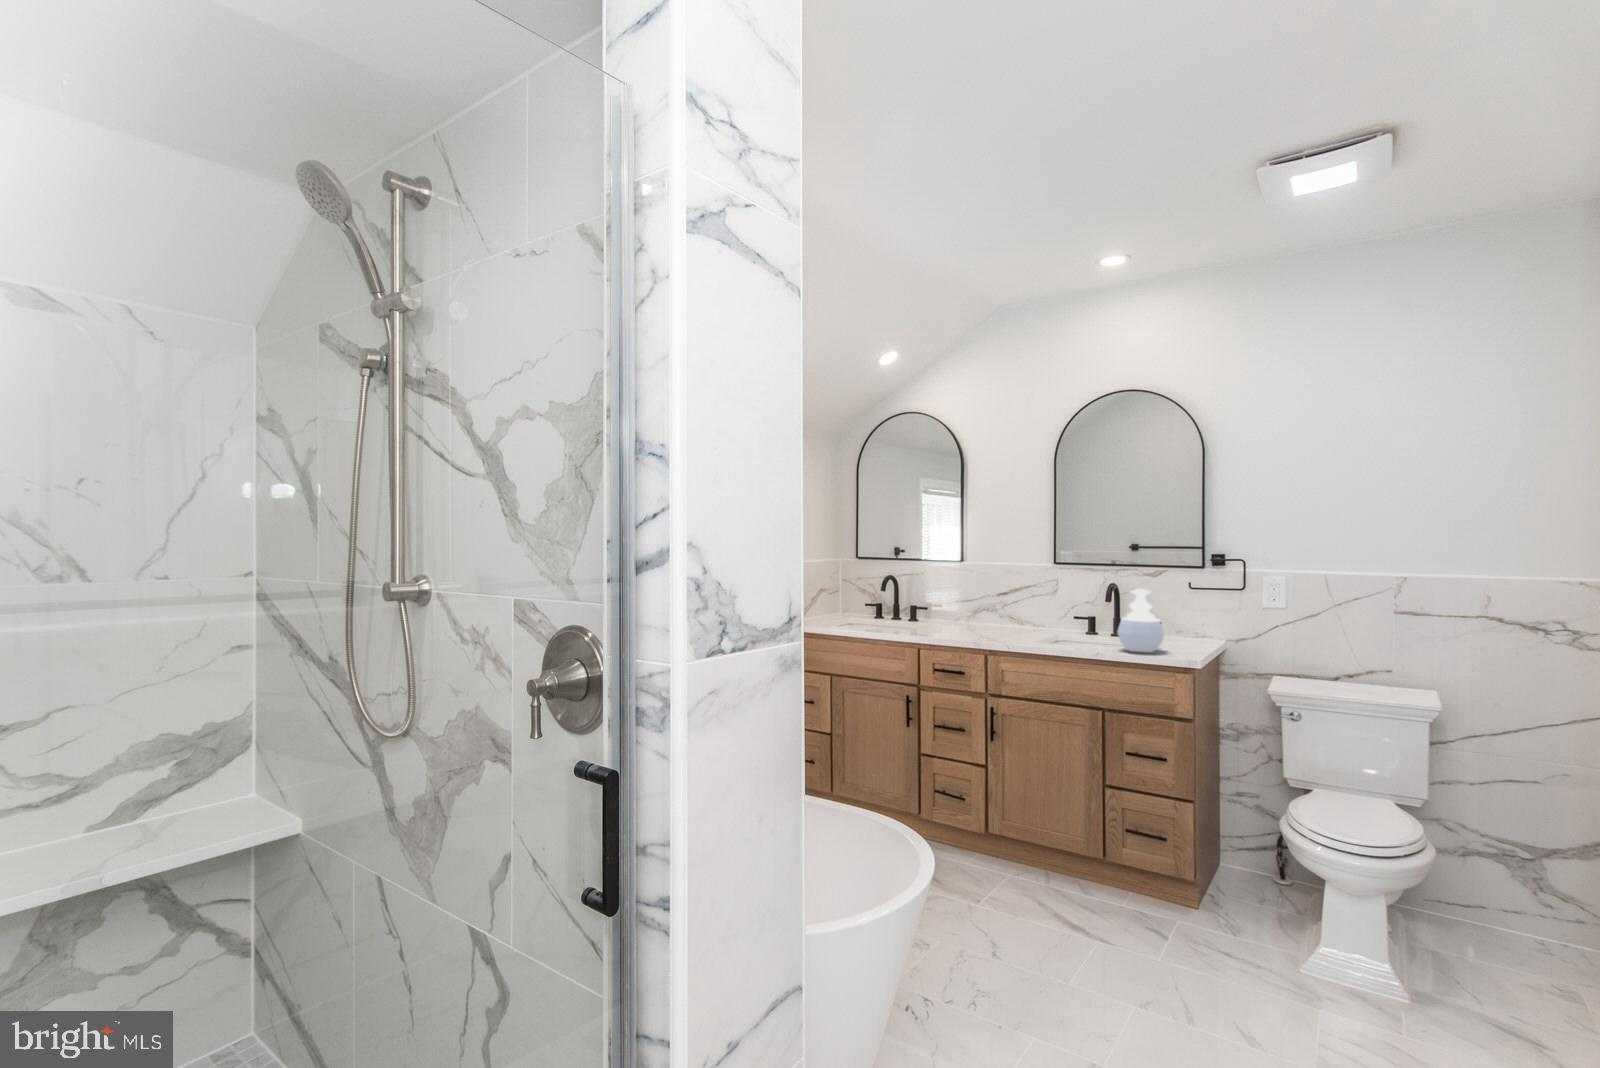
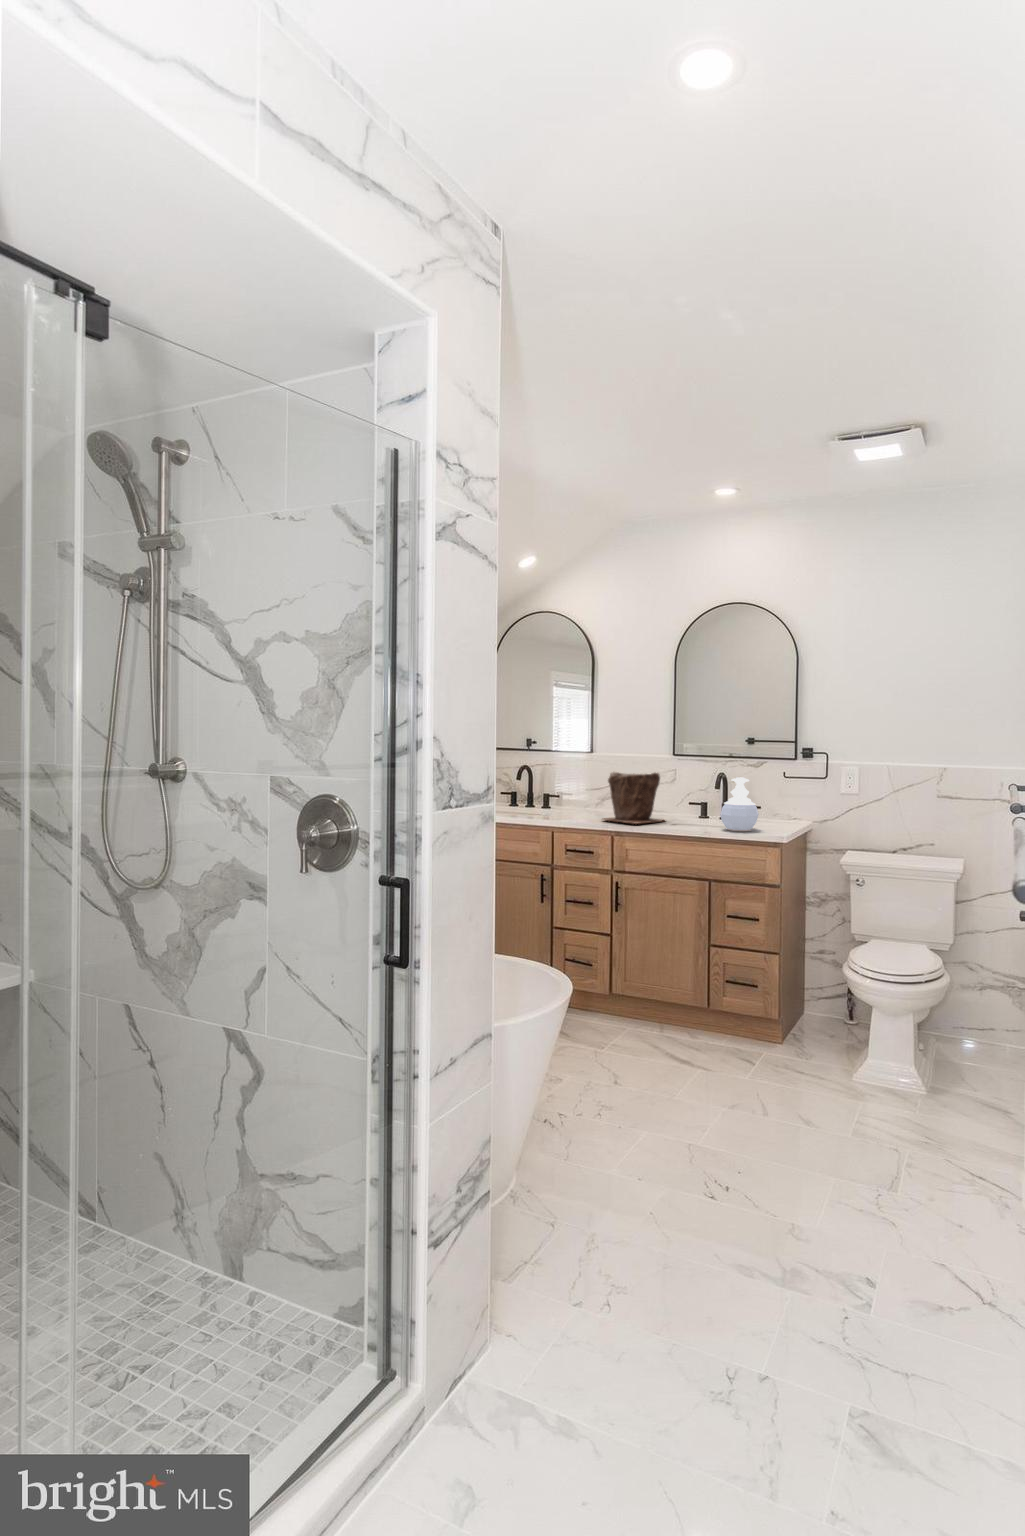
plant pot: none [975,581,1051,641] -> present [603,772,664,824]

